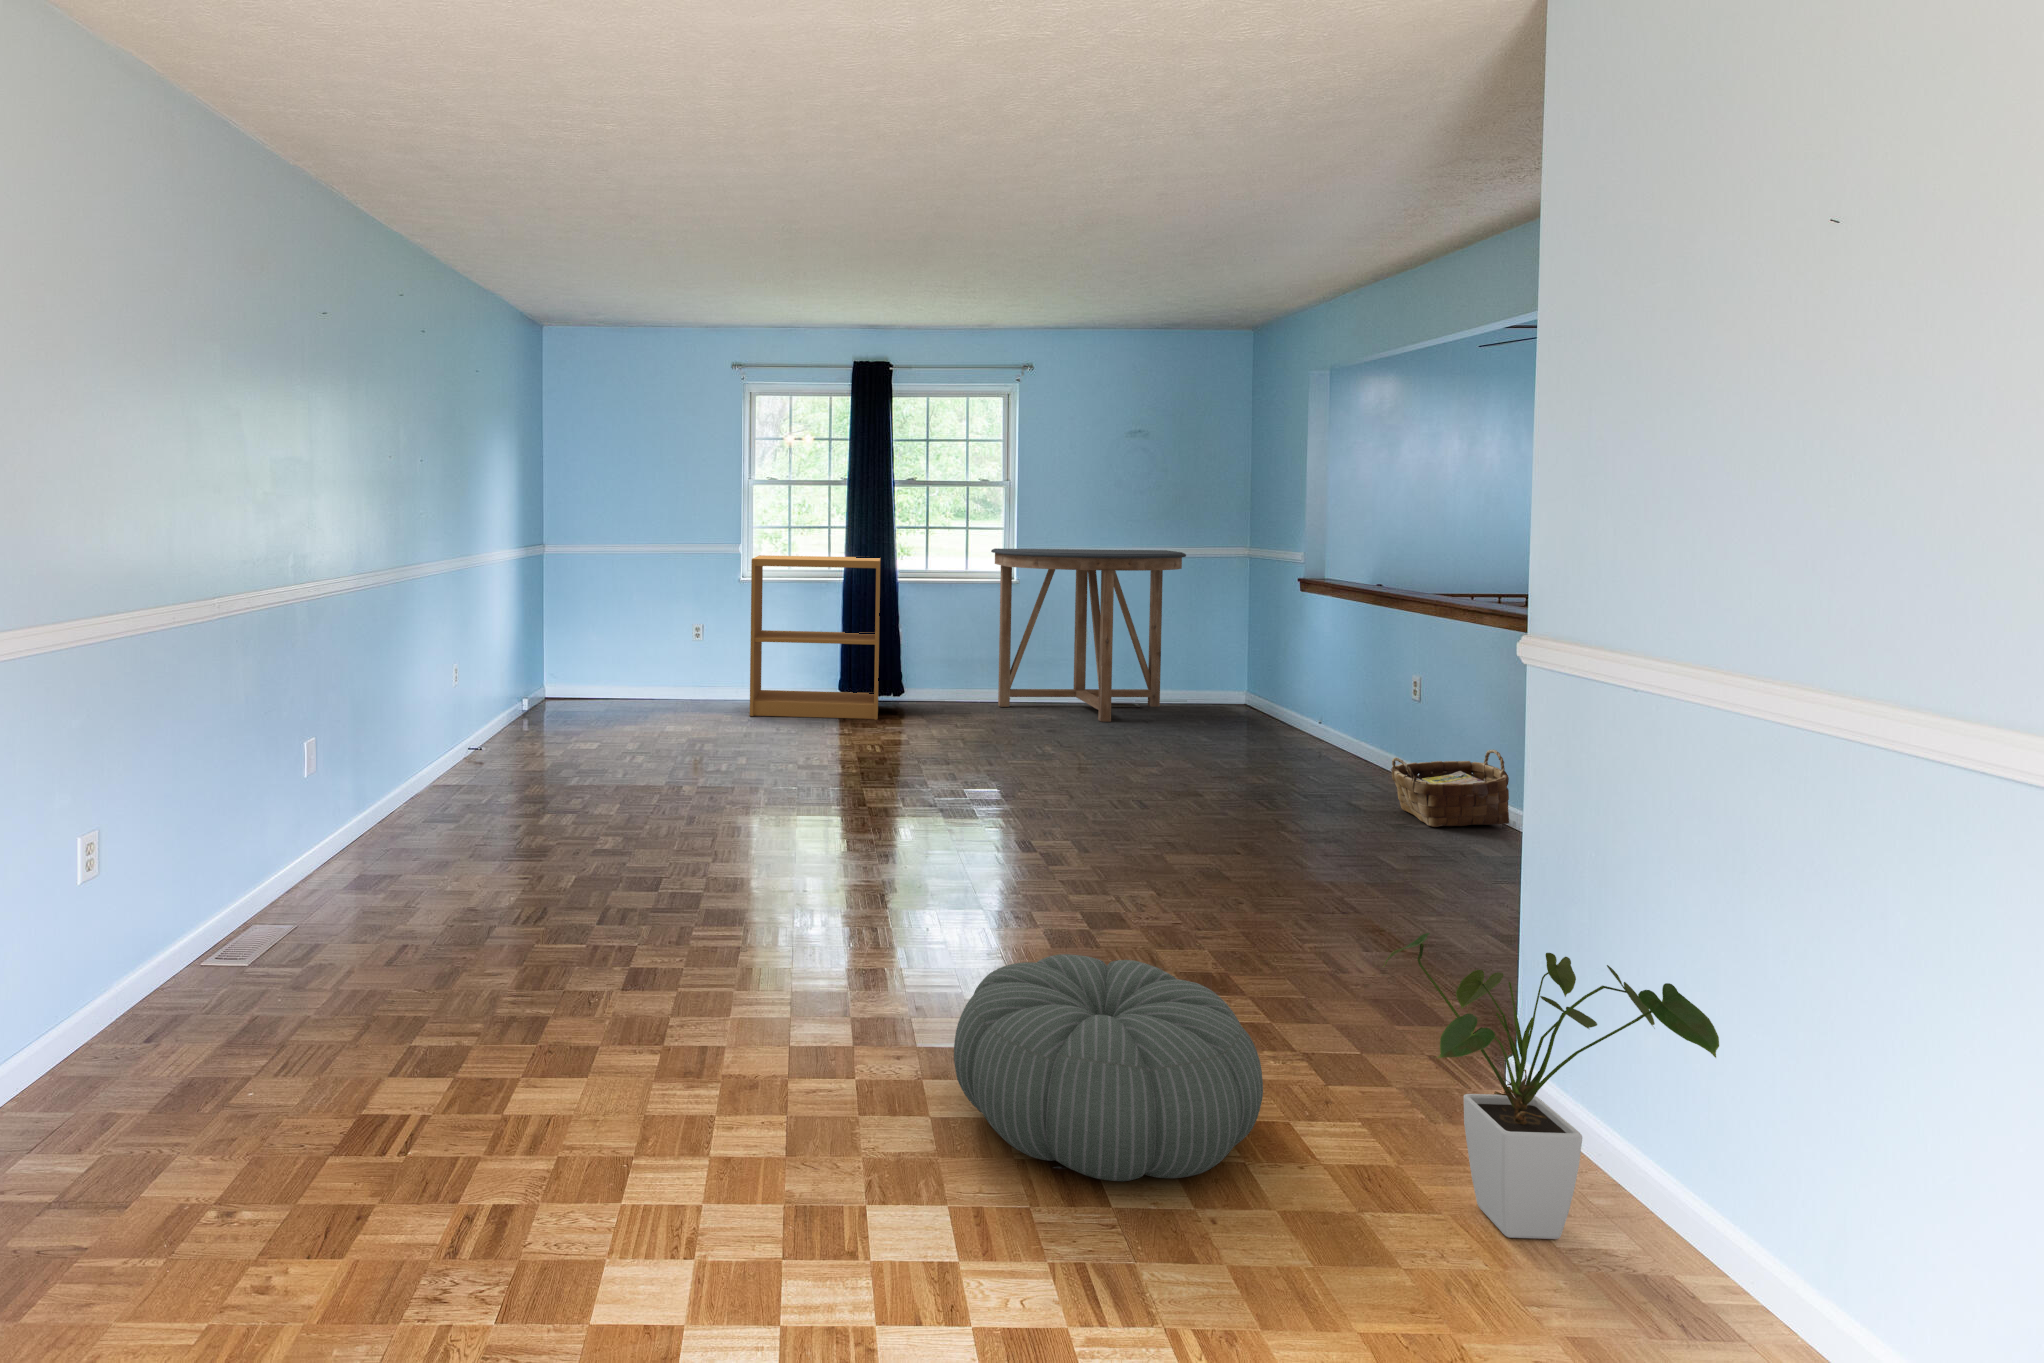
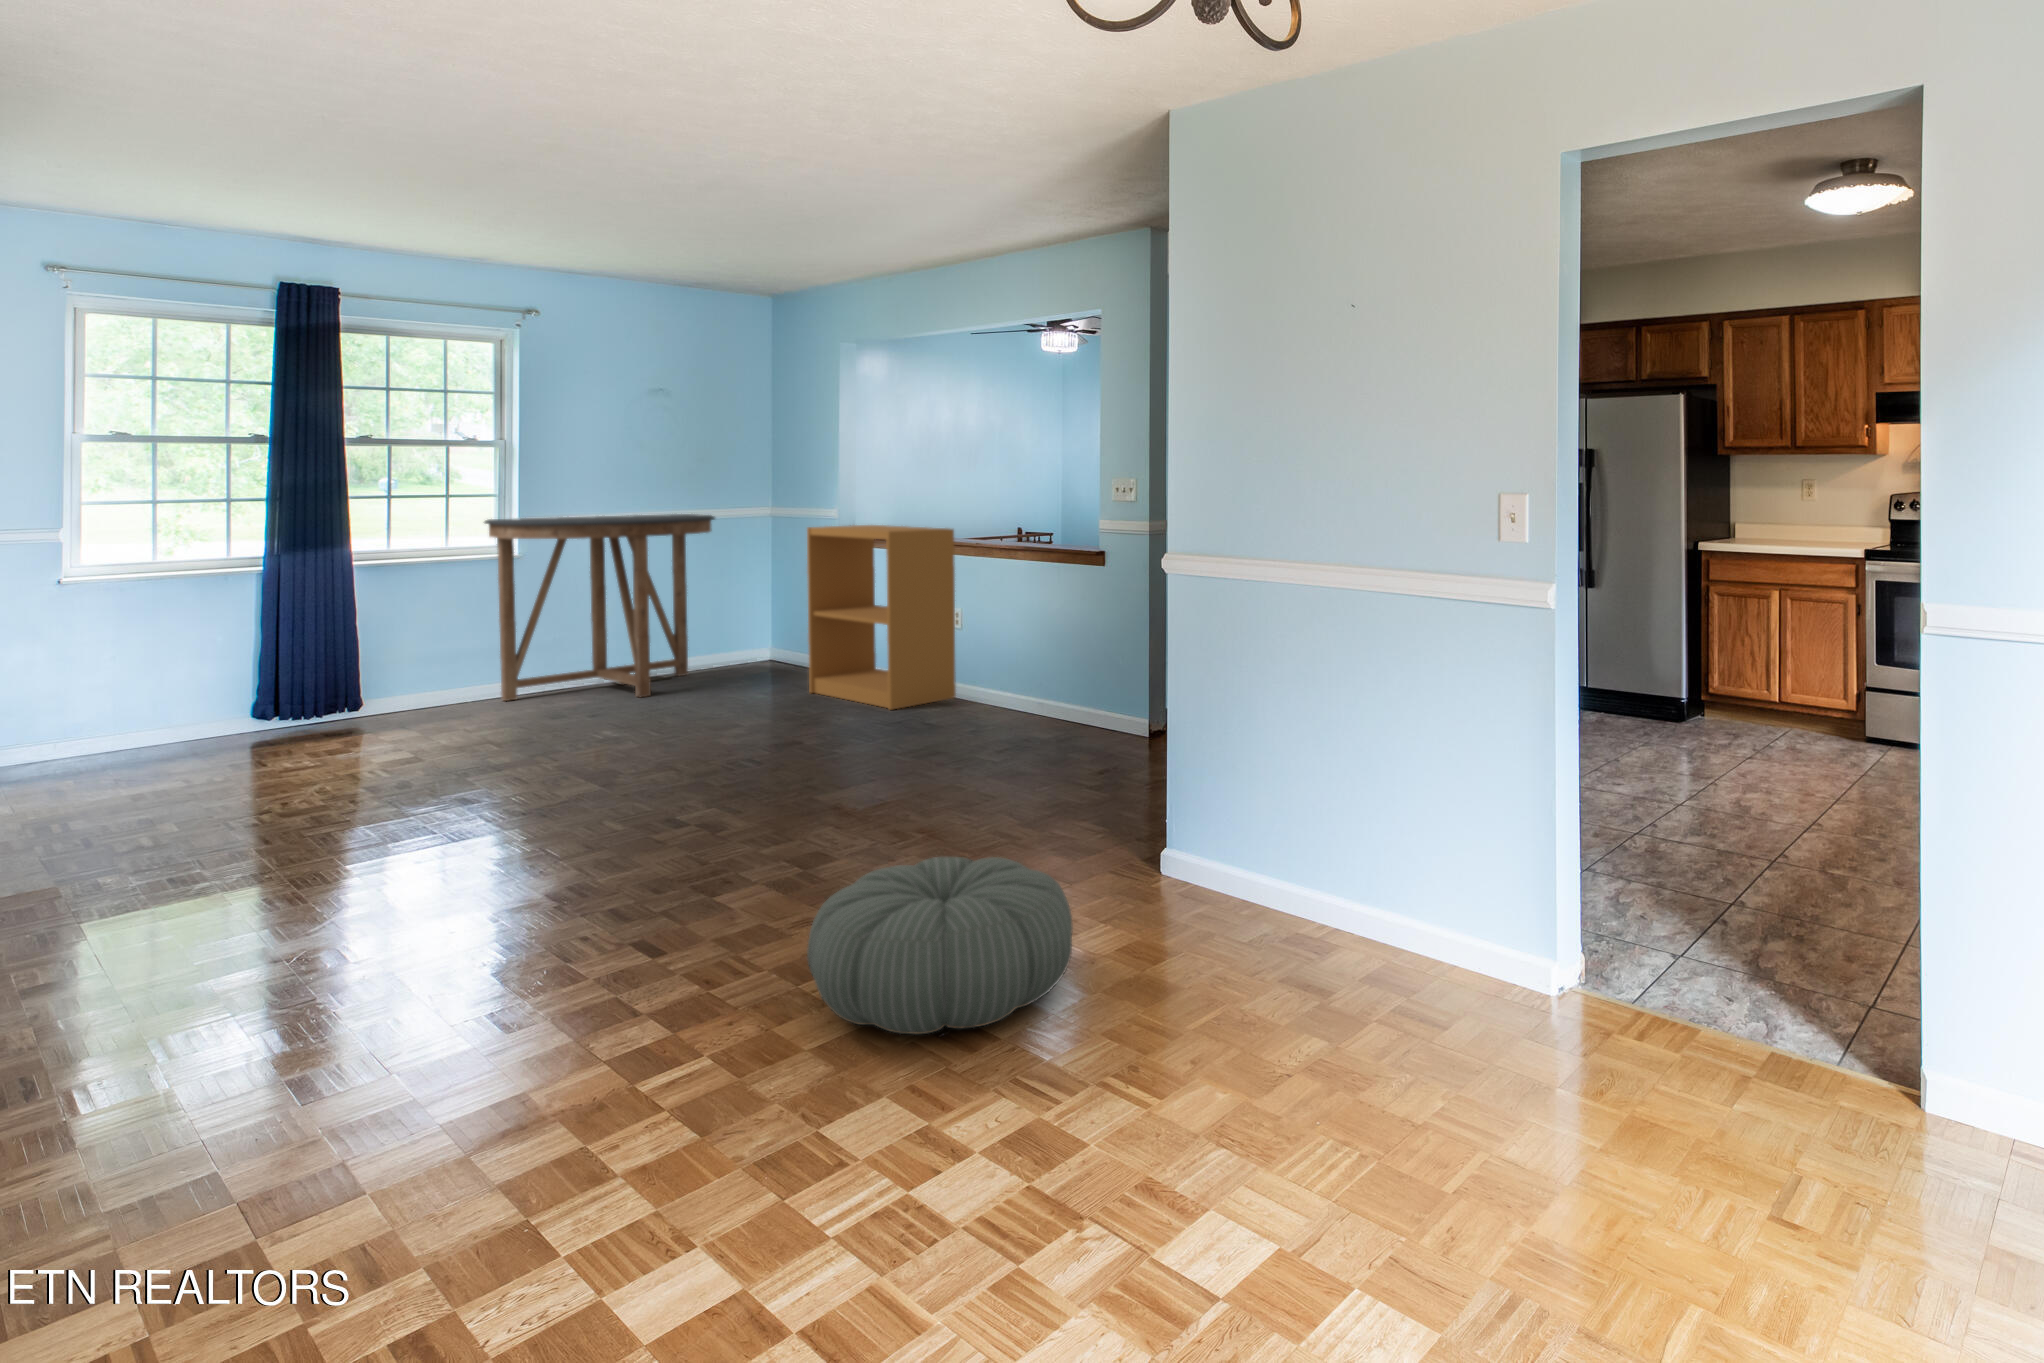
bookshelf: present [750,555,880,720] -> present [807,525,956,710]
woven basket: present [1391,750,1509,827] -> none [960,659,1047,728]
house plant: present [1383,933,1719,1239] -> none [1151,755,1335,951]

